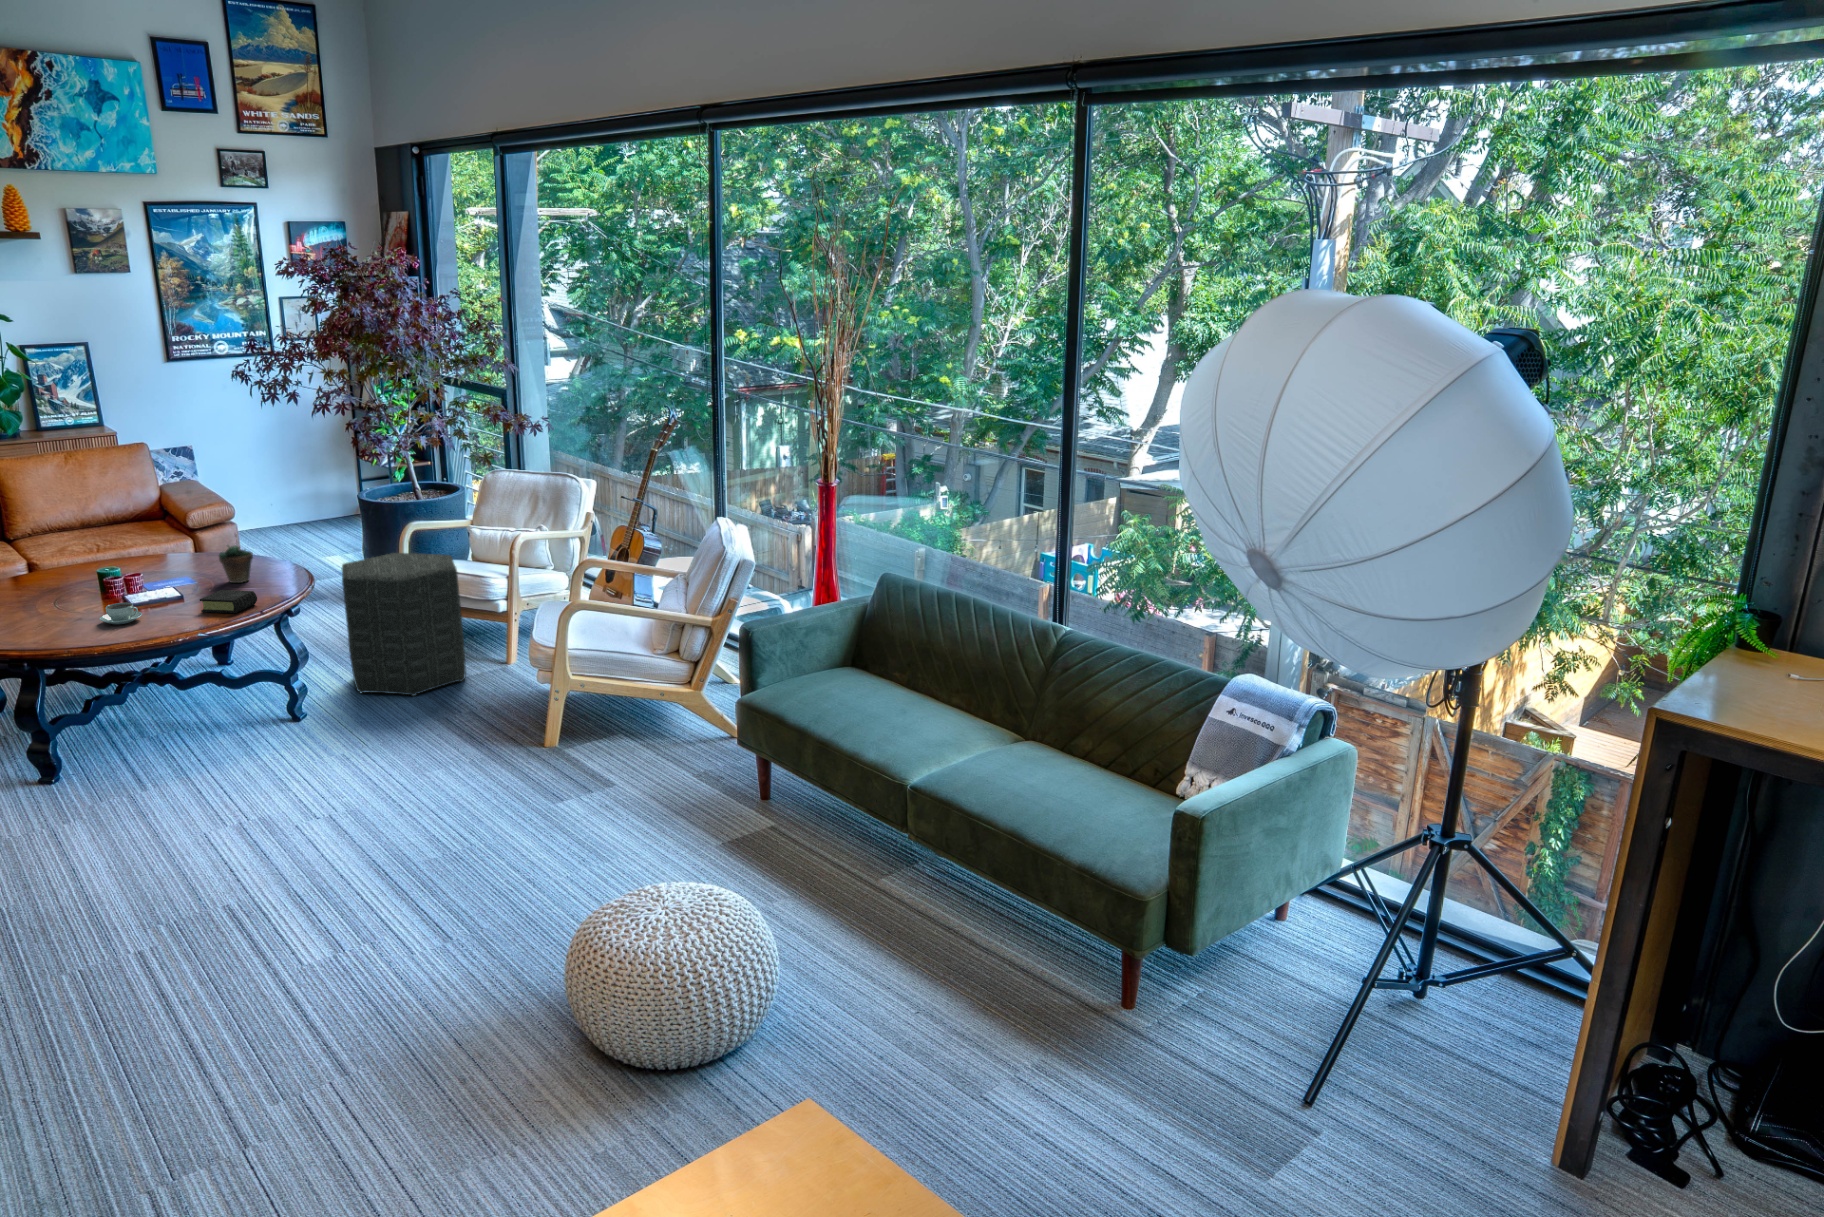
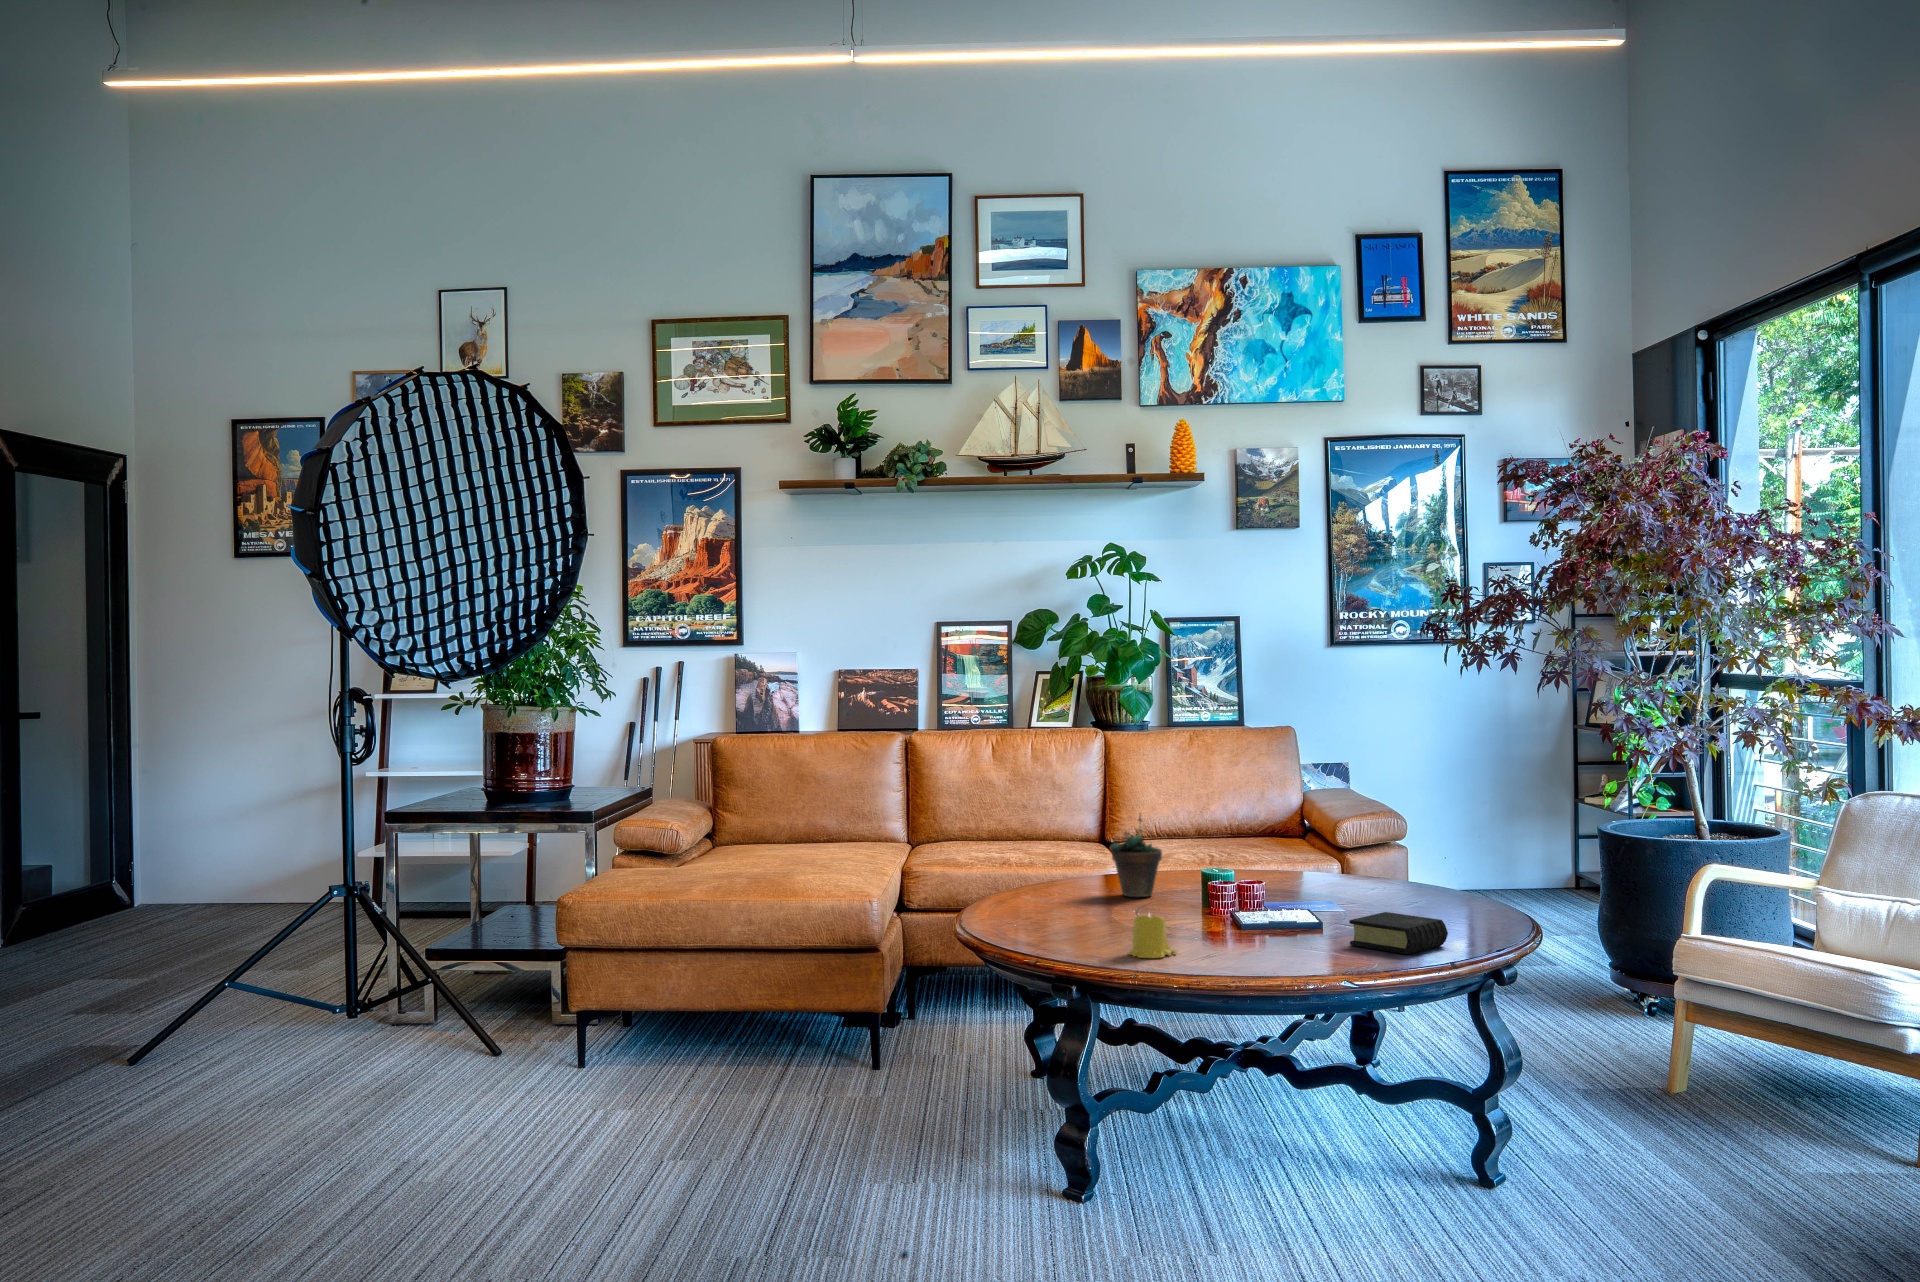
succulent plant: present [219,535,253,583] -> present [1110,817,1162,897]
ottoman: present [342,553,466,696] -> none [1594,899,1851,1199]
coffee cup: present [100,603,142,624] -> none [1190,909,1255,944]
candle: none [61,615,95,642] -> present [1128,915,1177,958]

